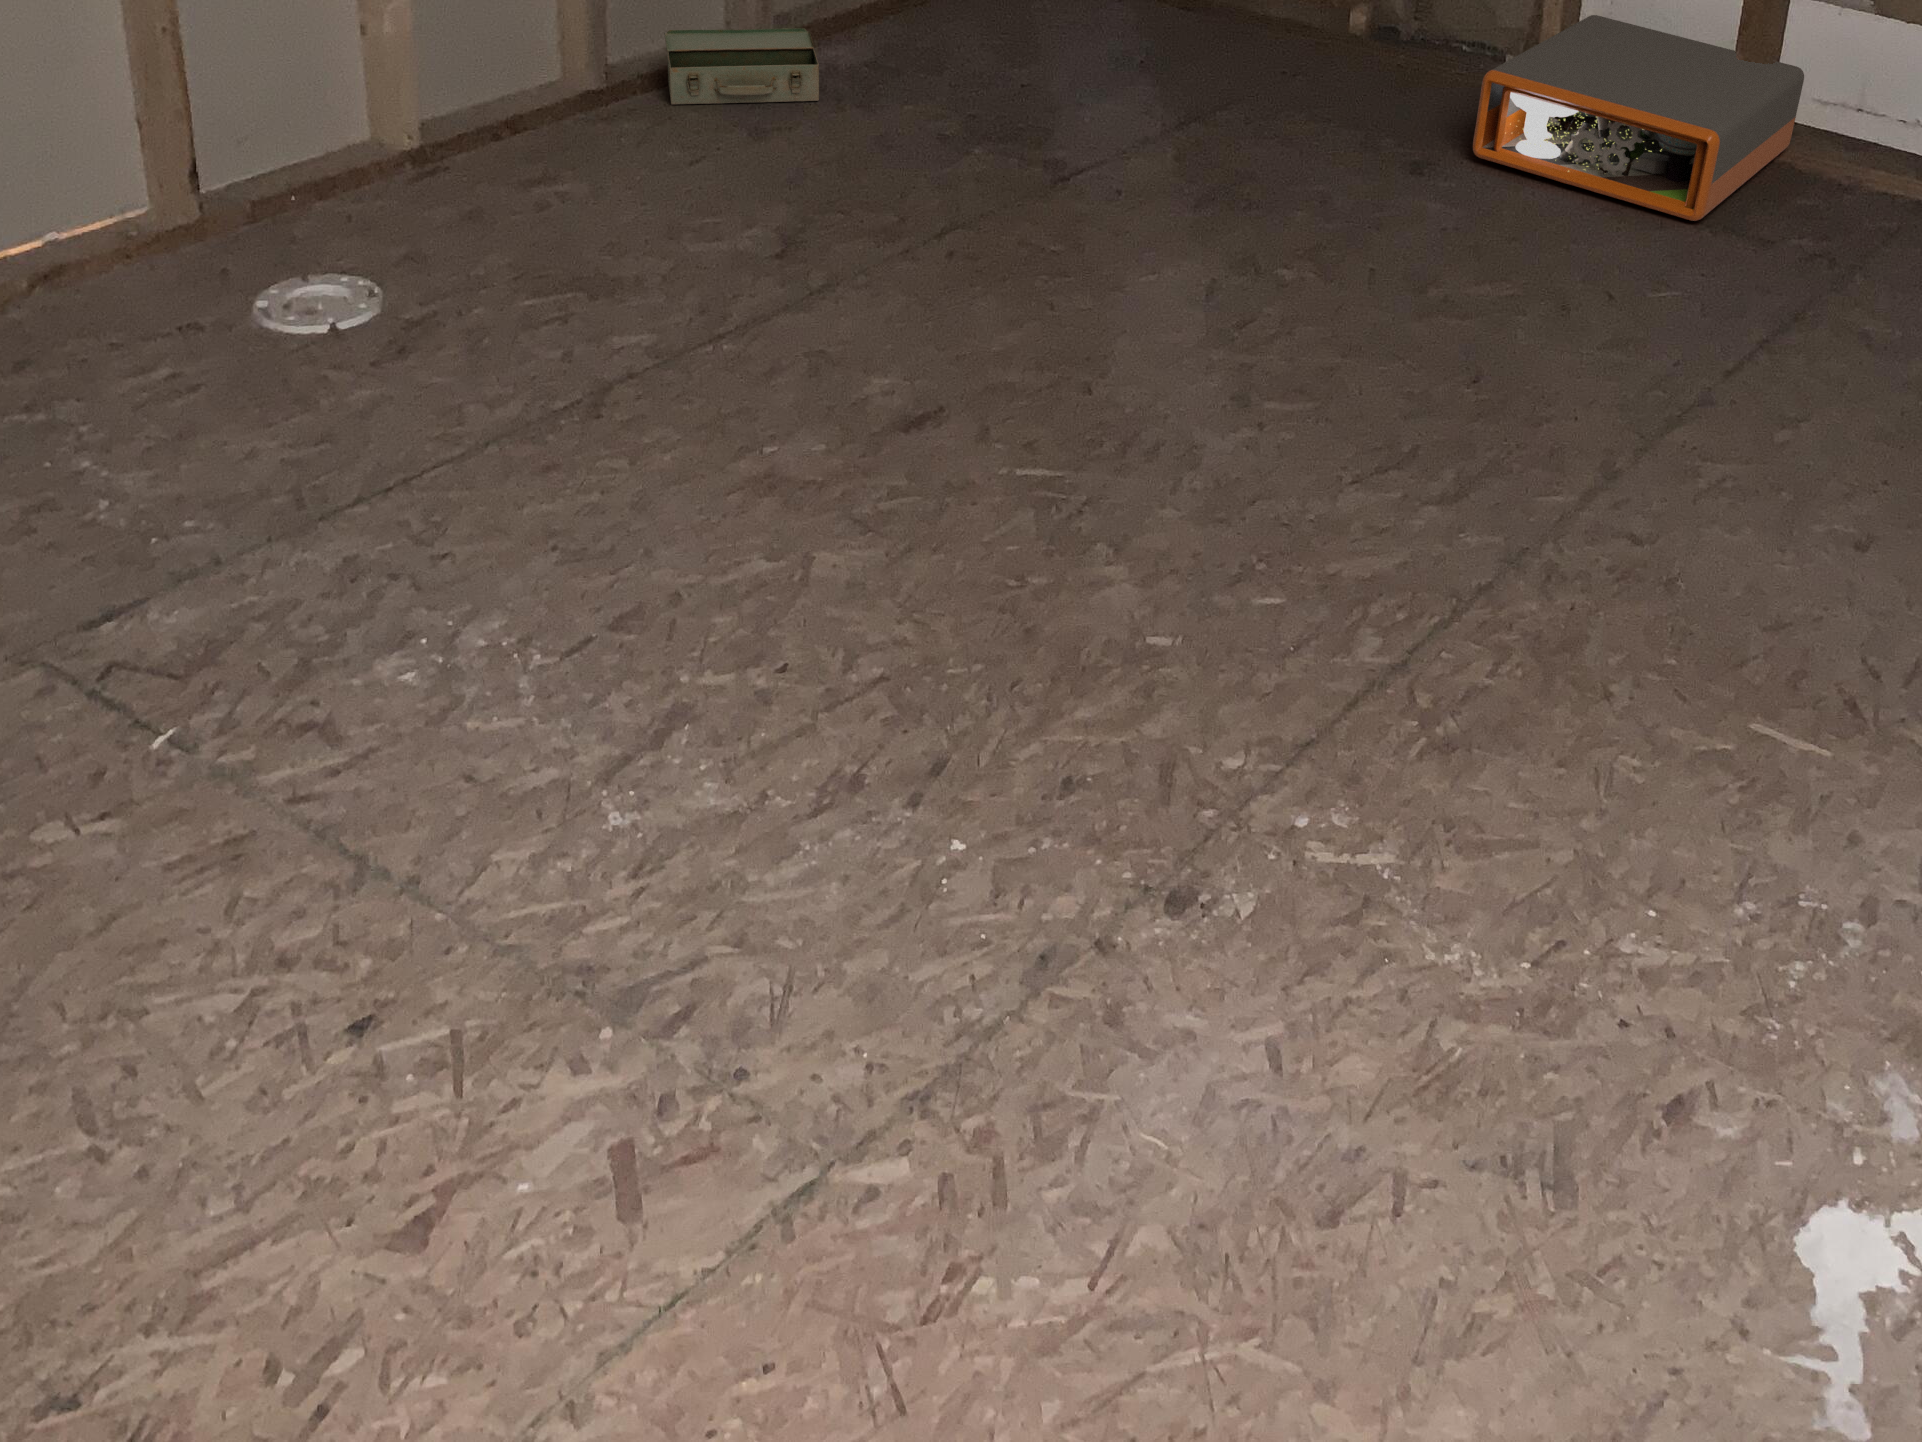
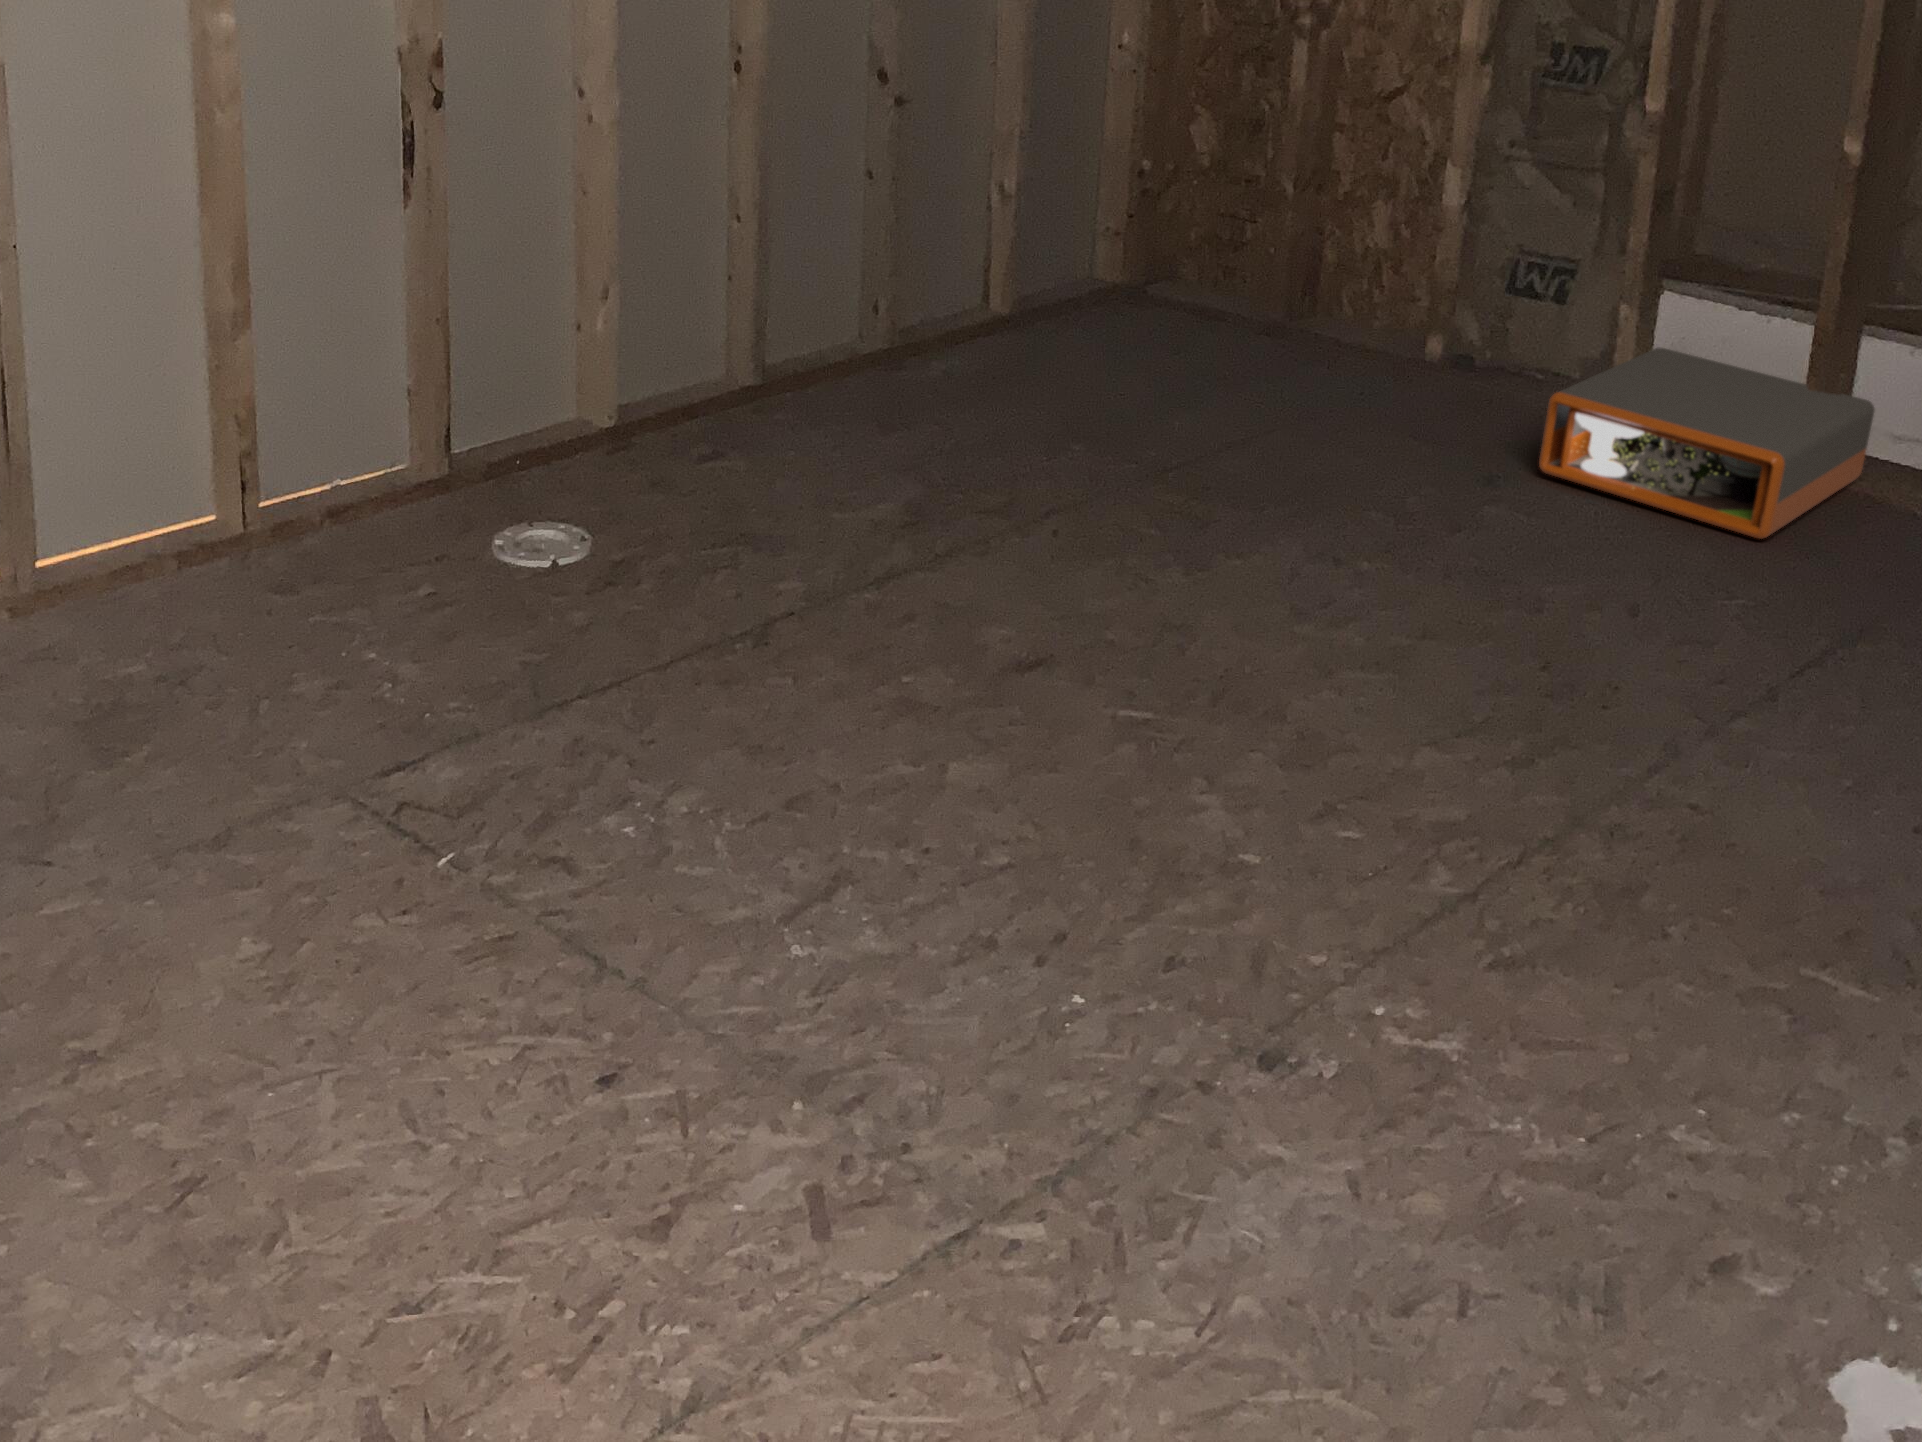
toolbox: present [664,28,819,104] -> none [809,338,941,402]

